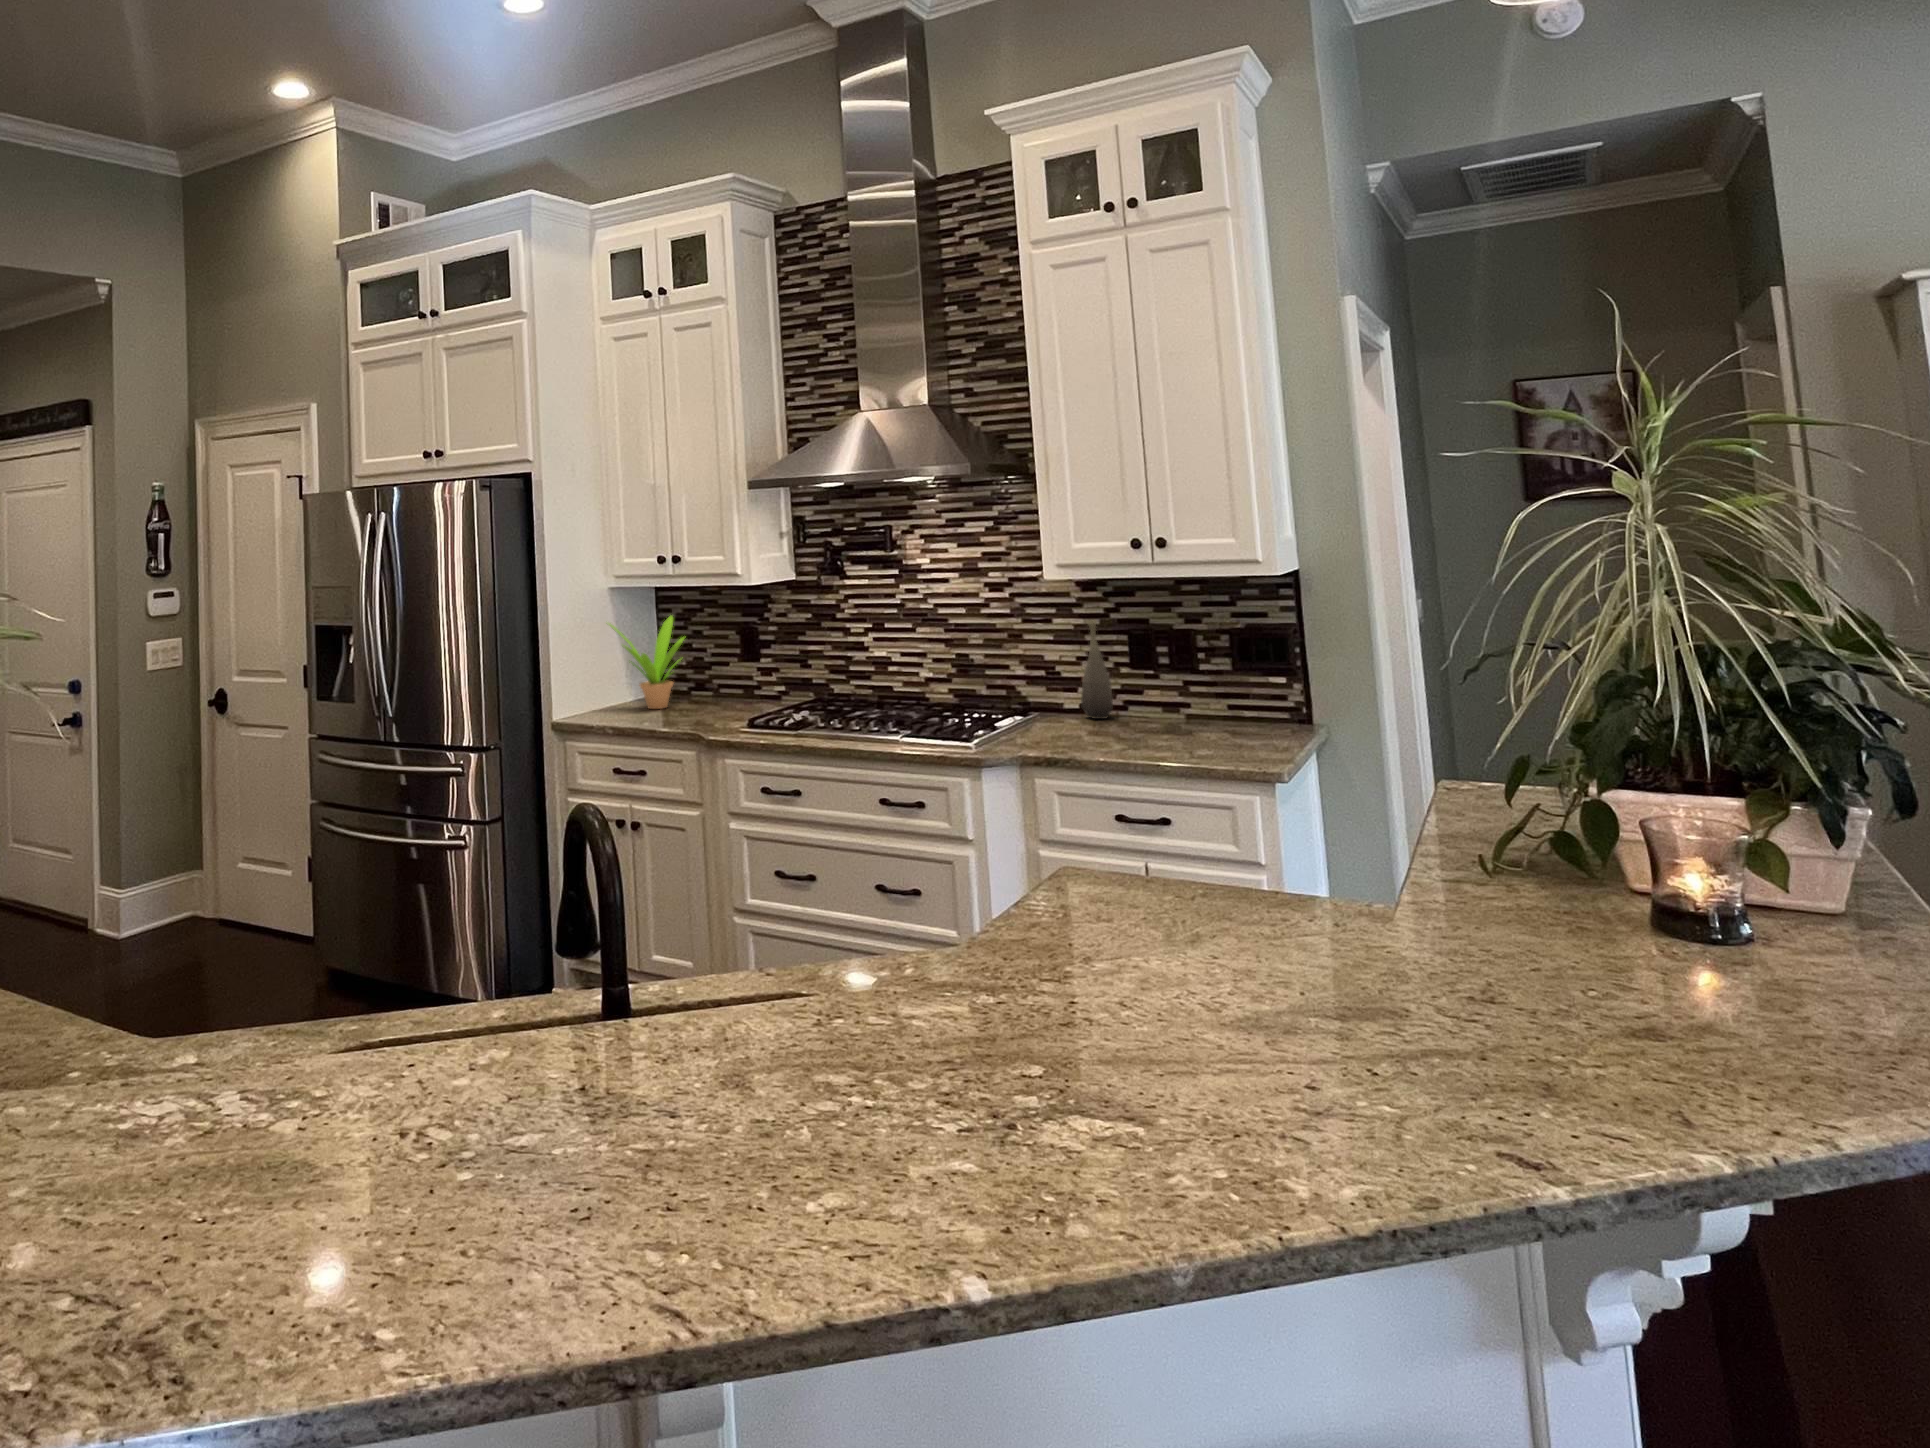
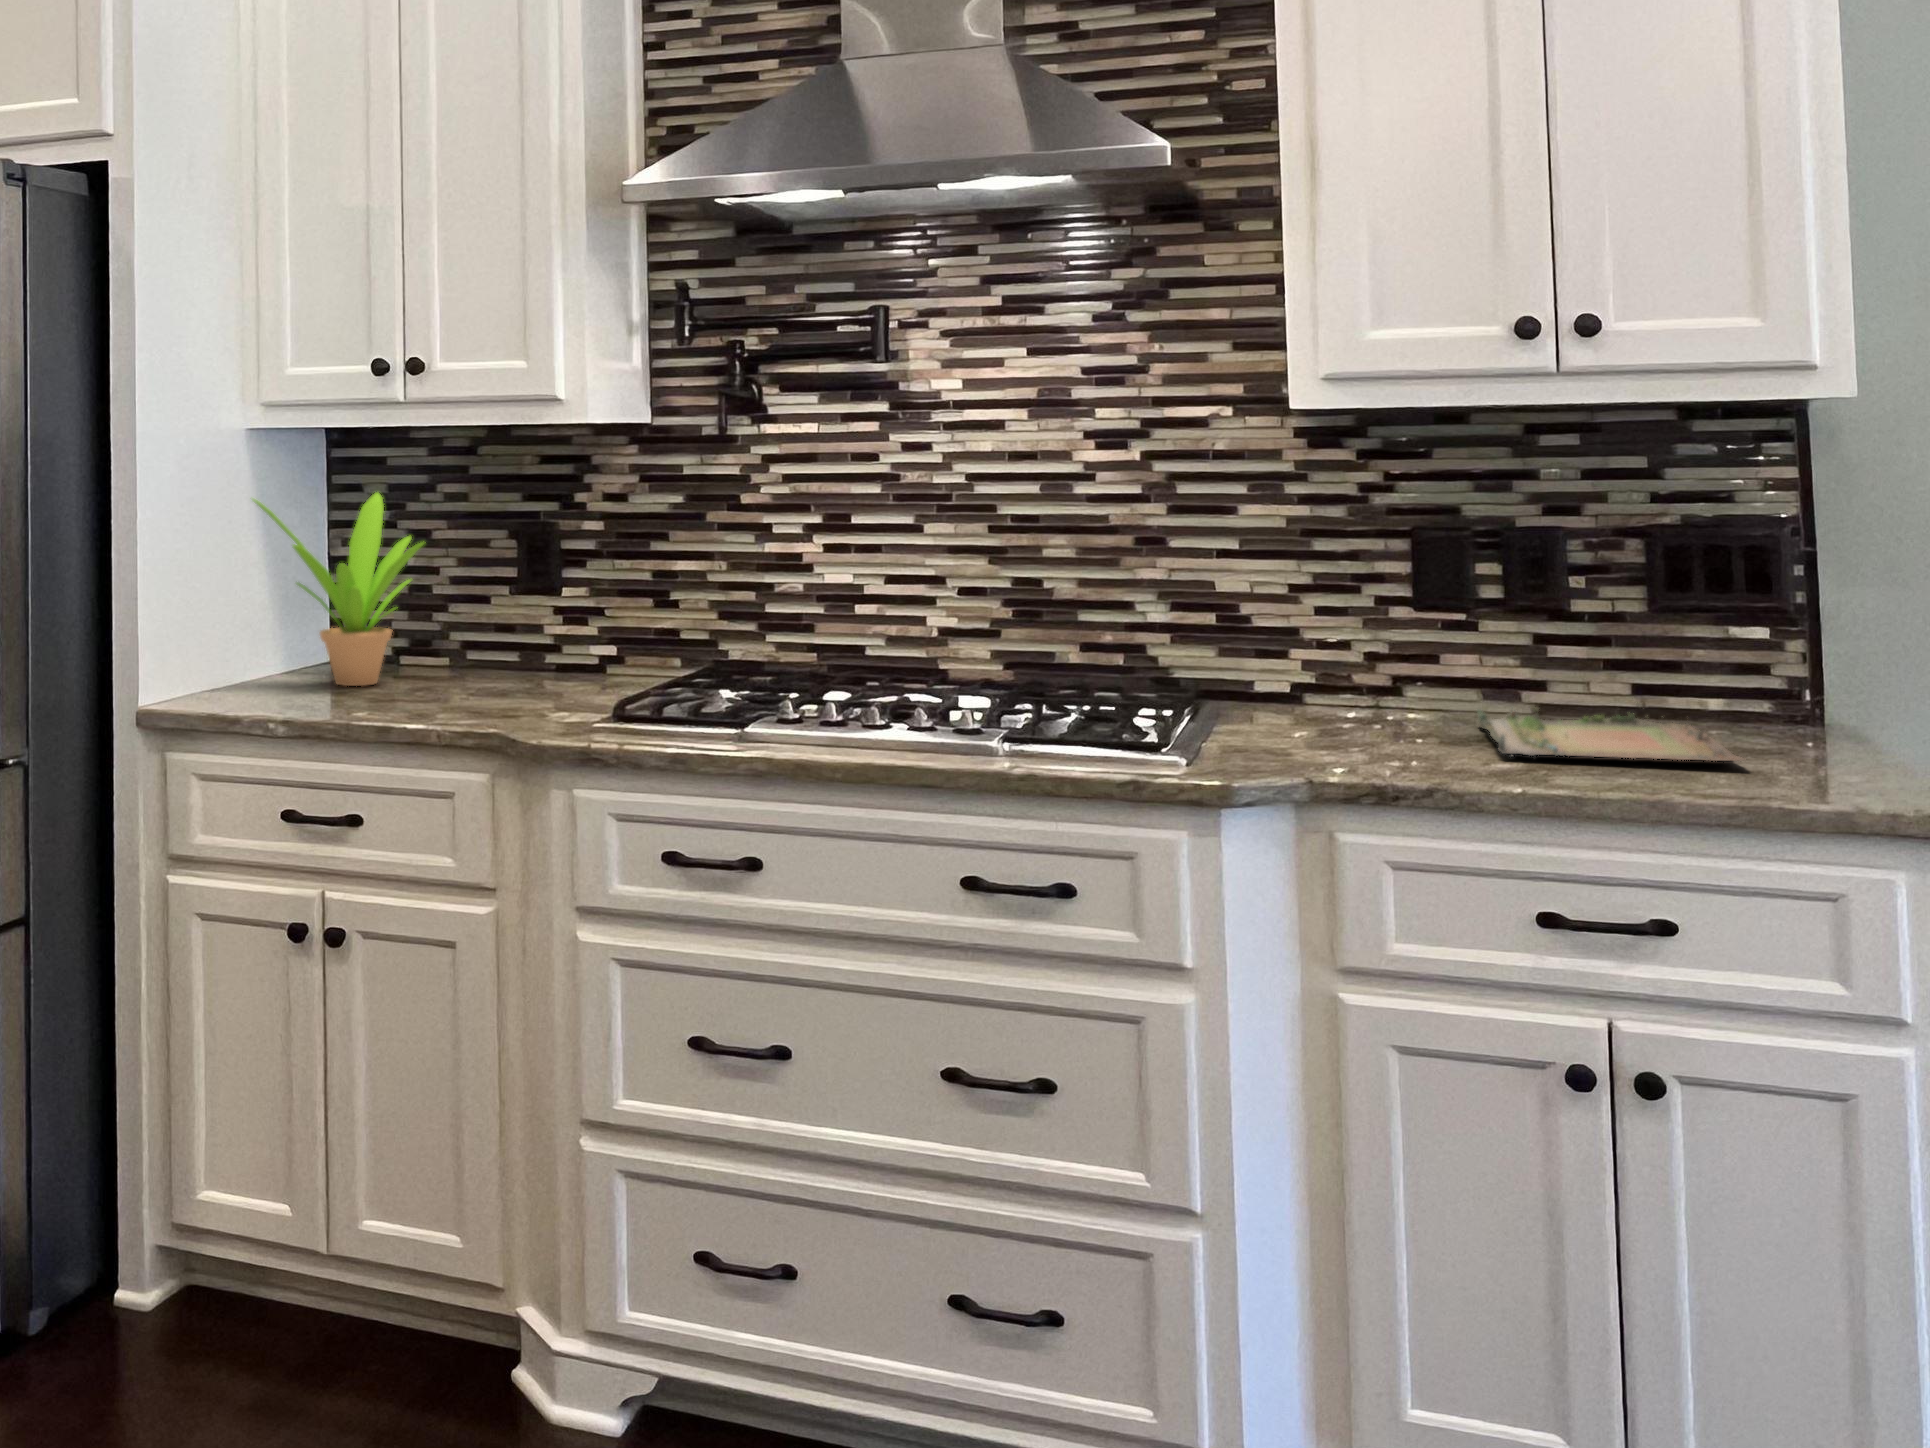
bottle: present [1081,620,1113,719] -> none [1317,504,1392,710]
tray: none [1115,713,1233,746] -> present [1477,704,1743,761]

